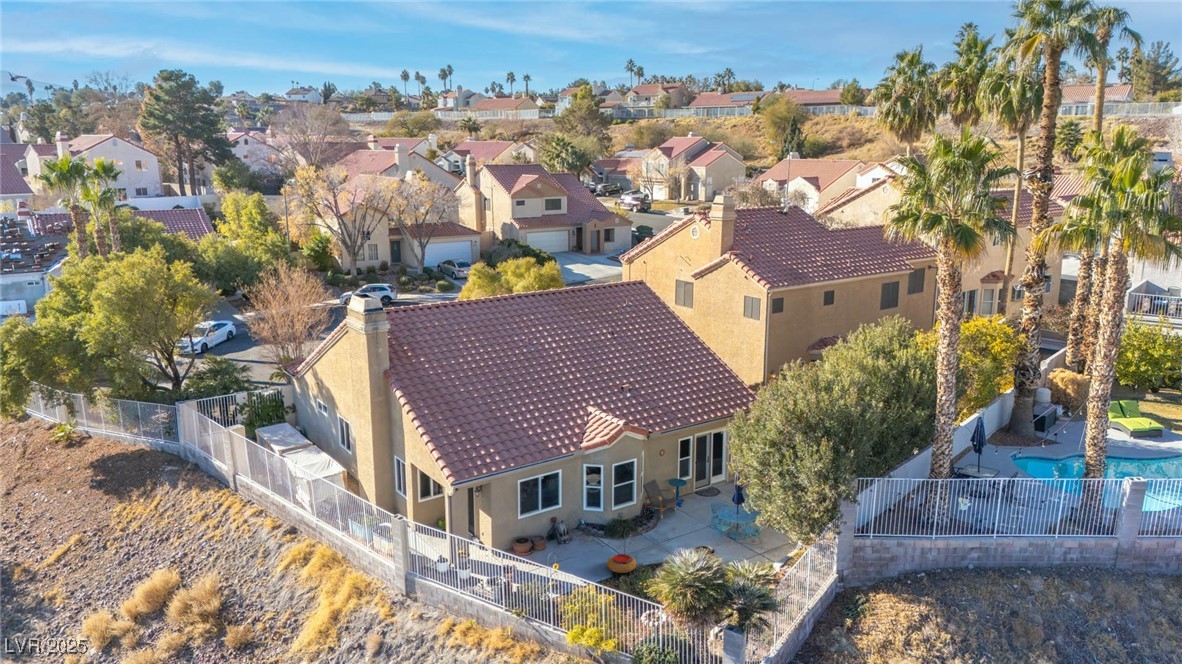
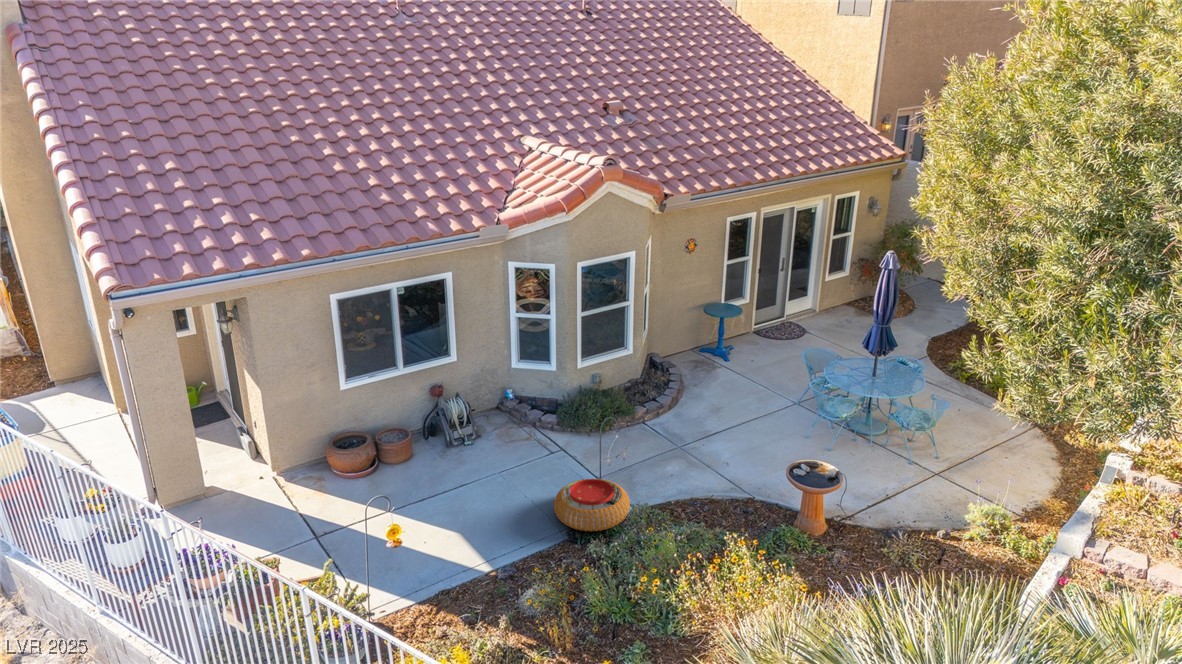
lounge chair: present [643,480,678,518] -> none [647,302,725,387]

